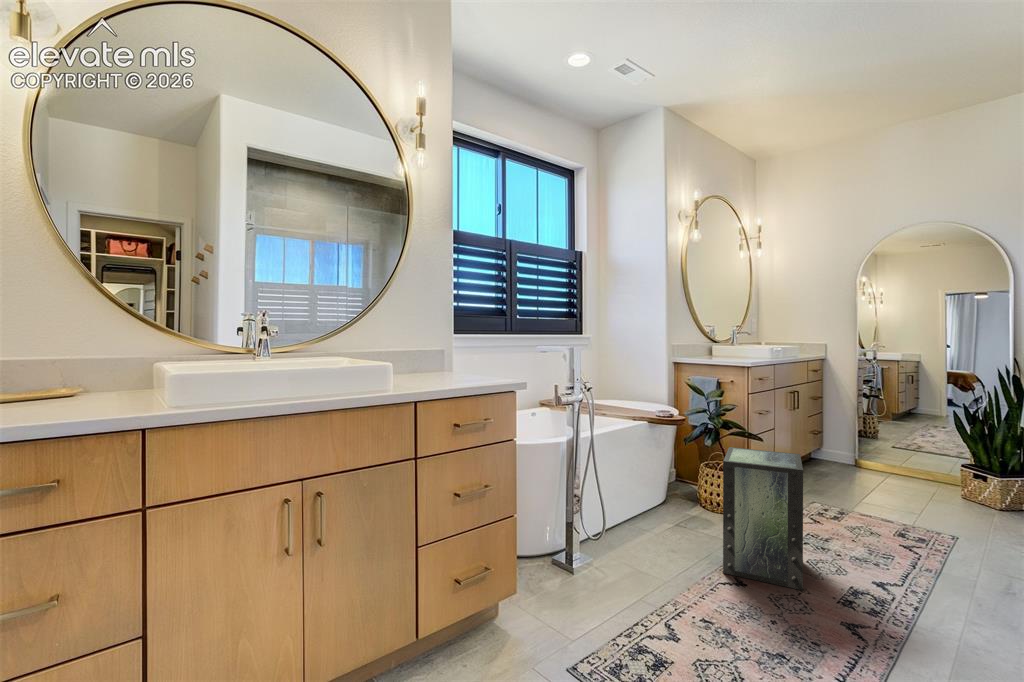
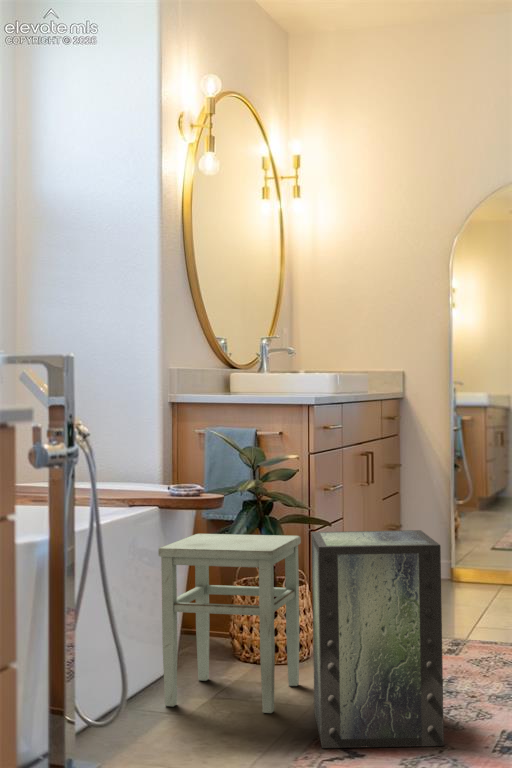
stool: none [646,436,731,541] -> present [158,534,301,713]

